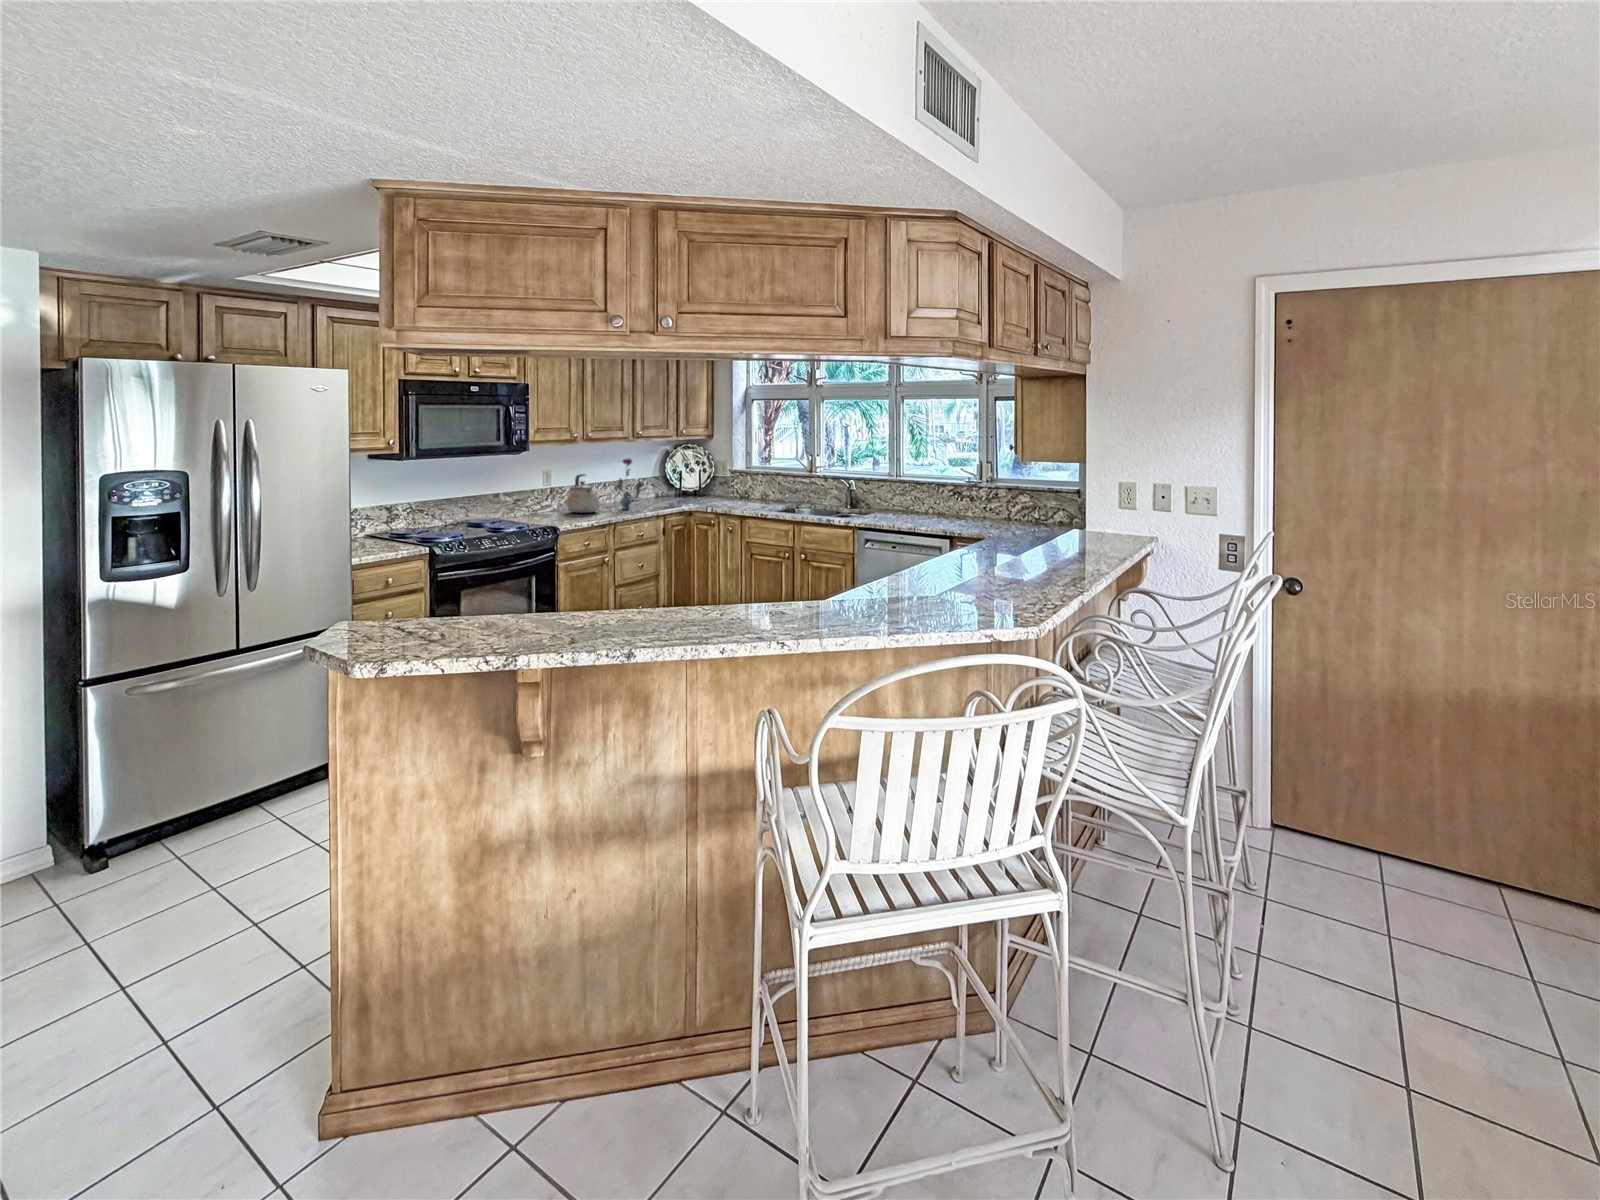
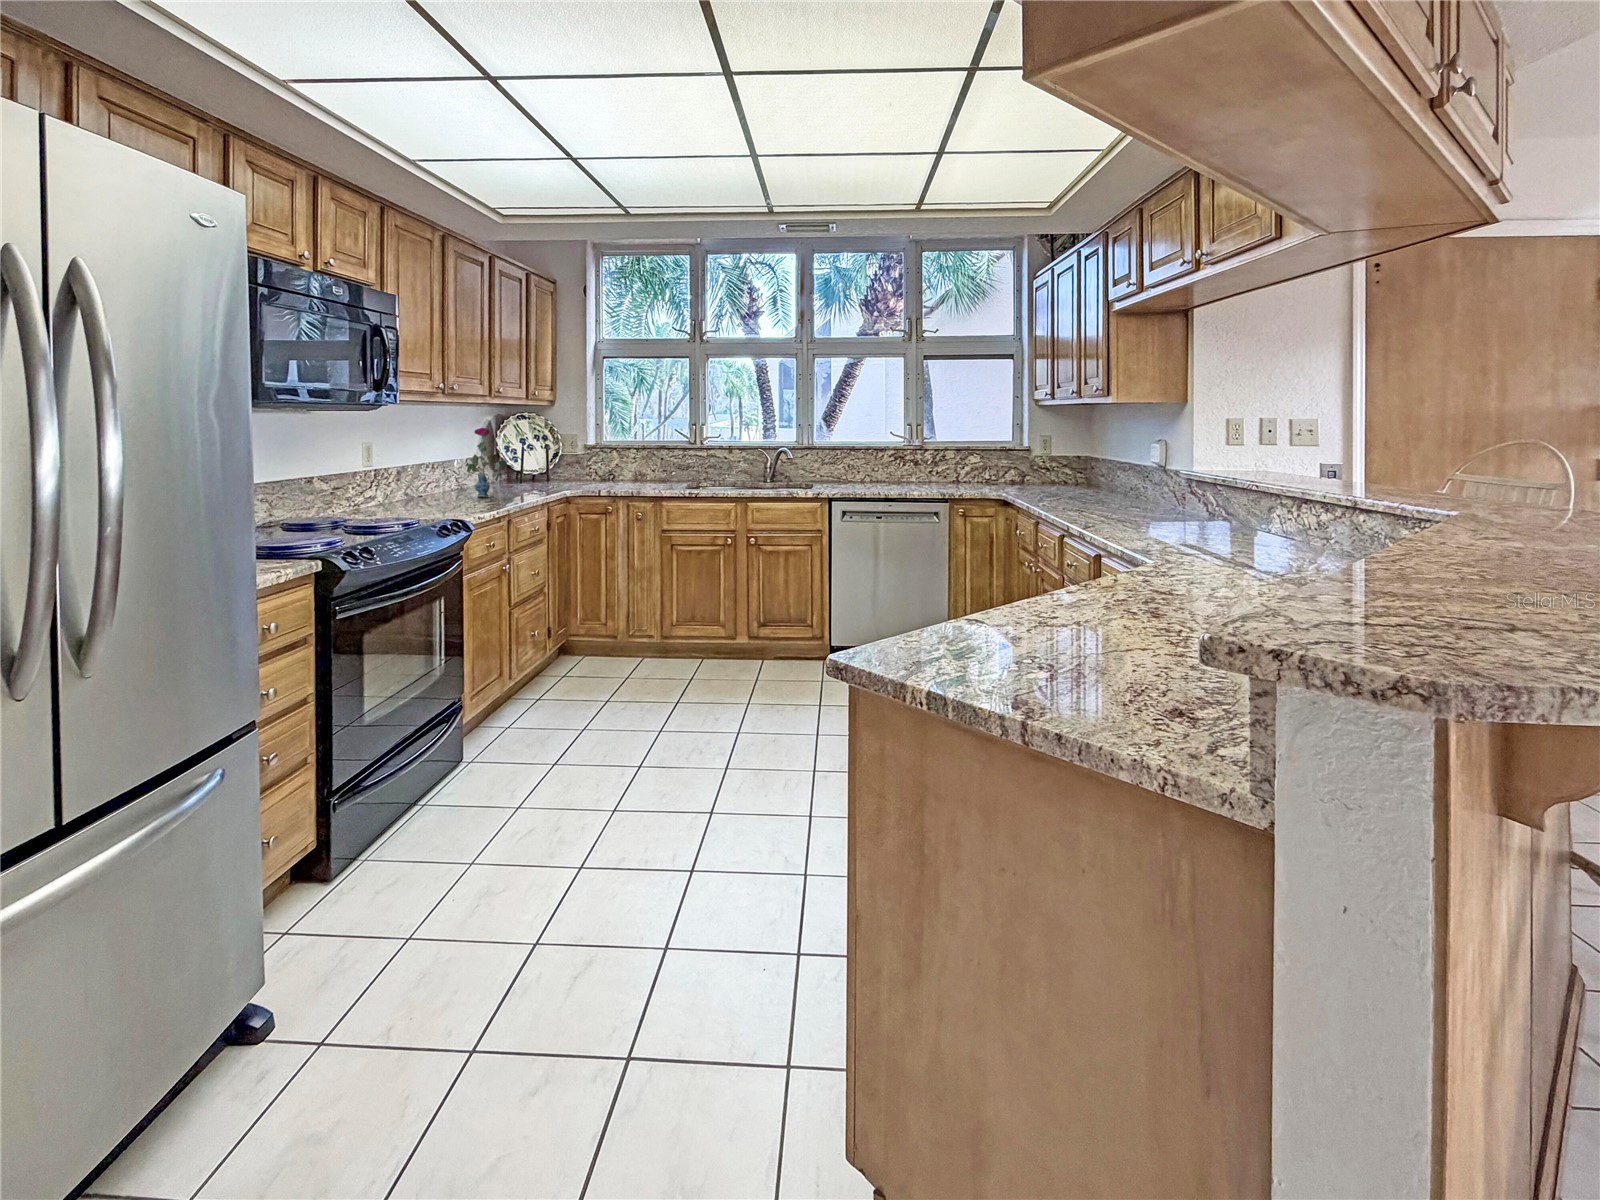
kettle: present [566,474,600,513] -> none [408,448,460,504]

